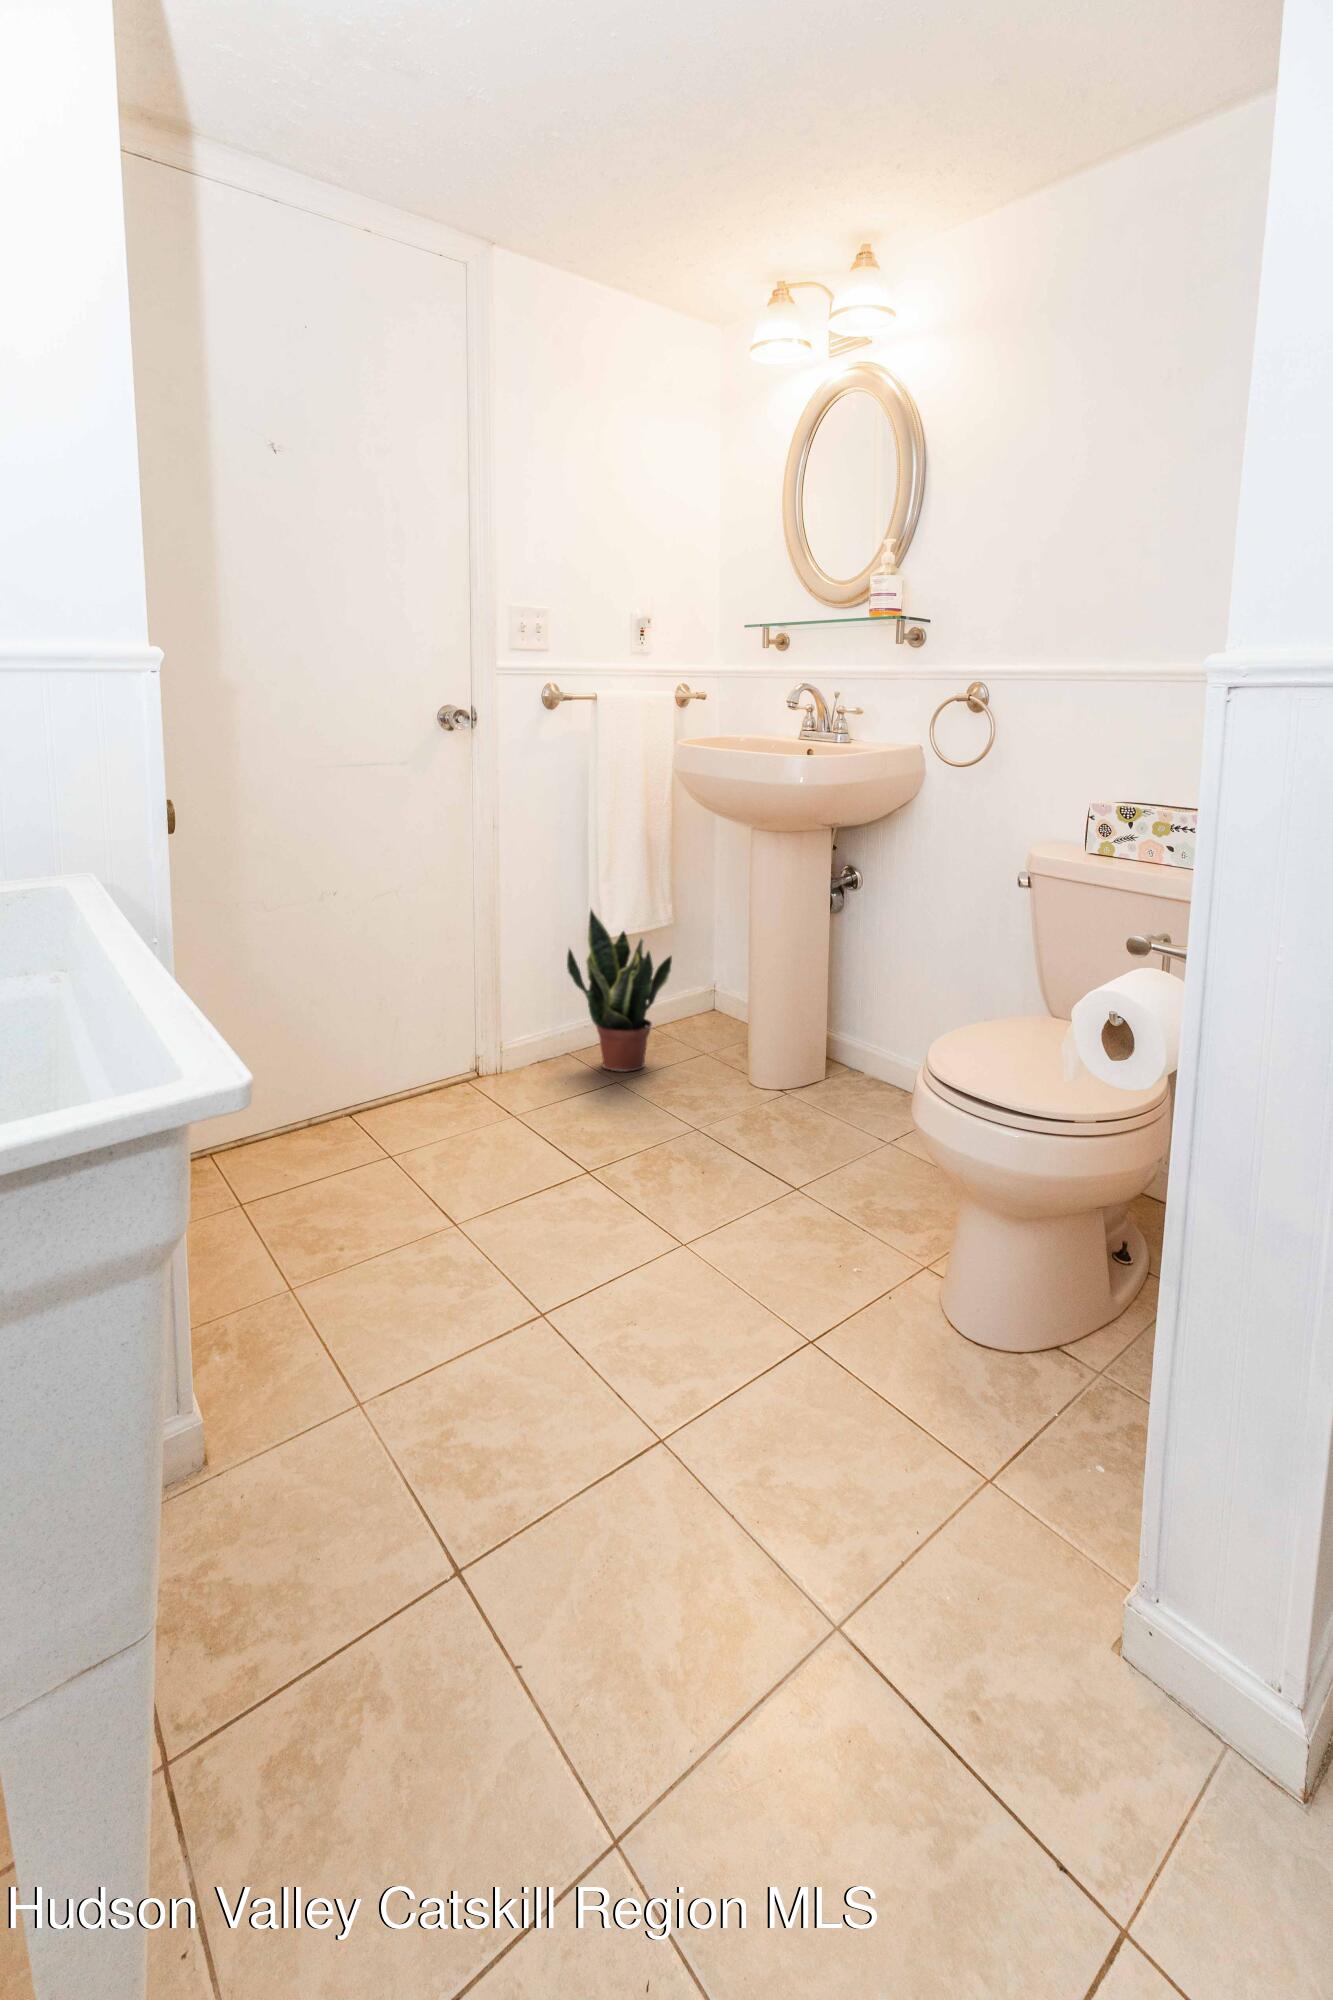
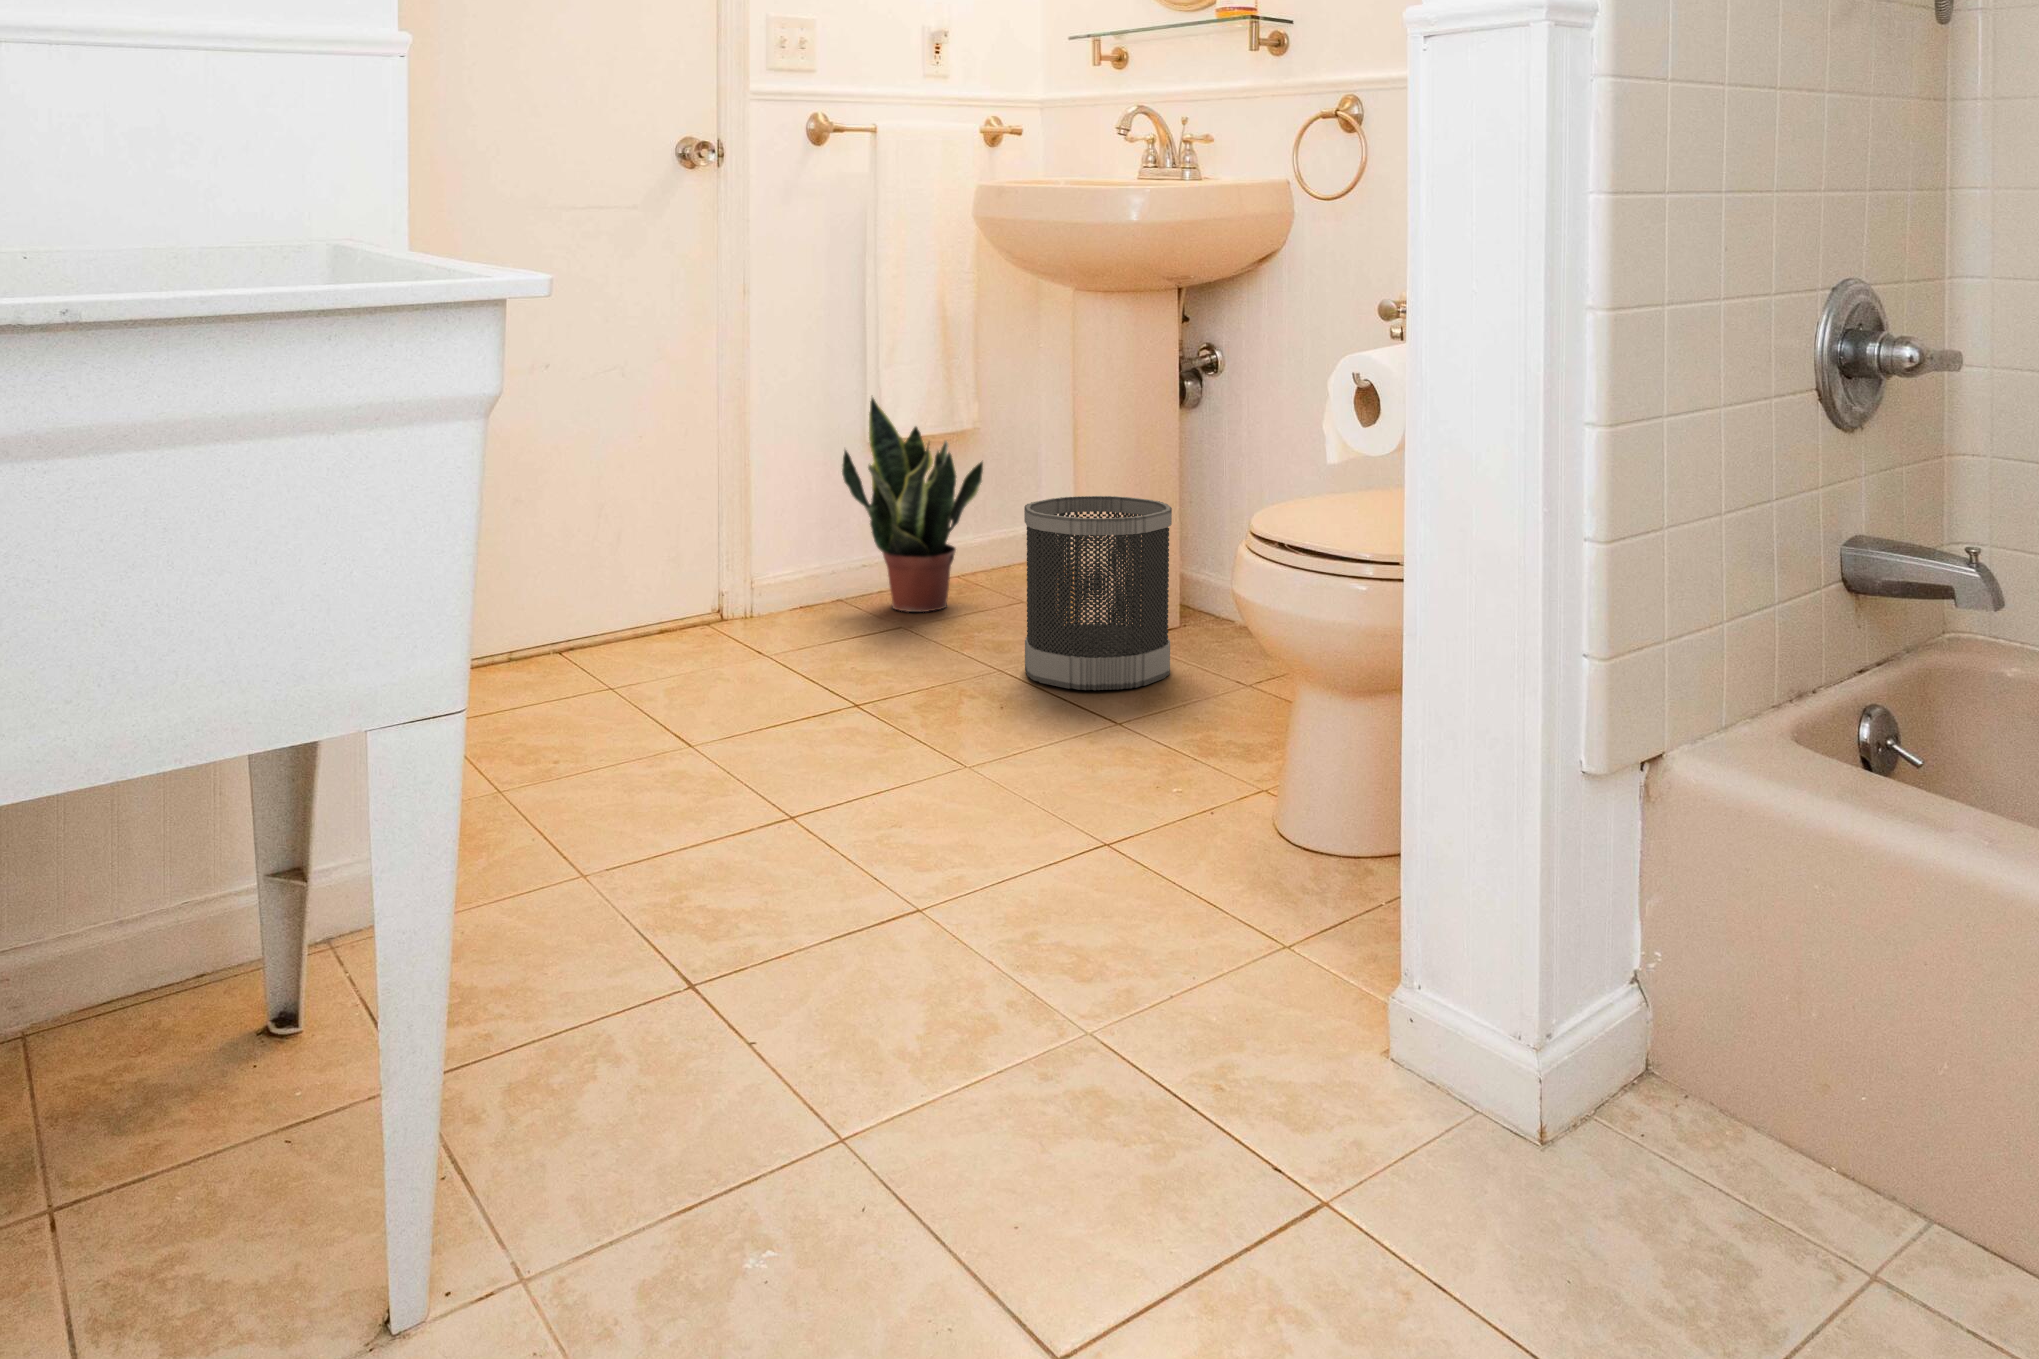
wastebasket: none [717,993,835,1148] -> present [1024,496,1172,690]

